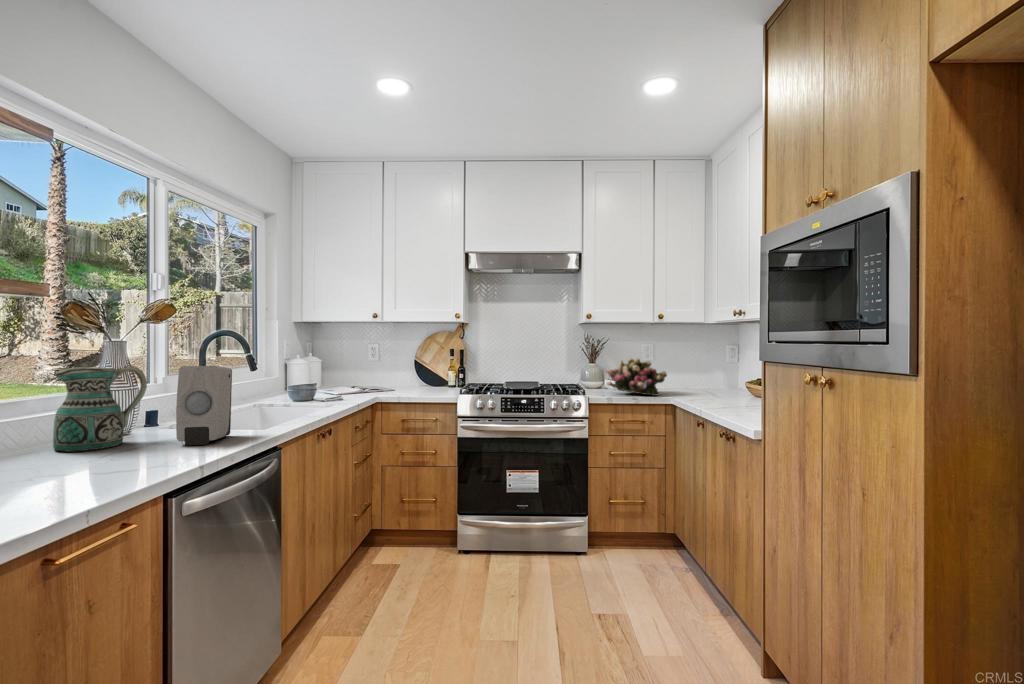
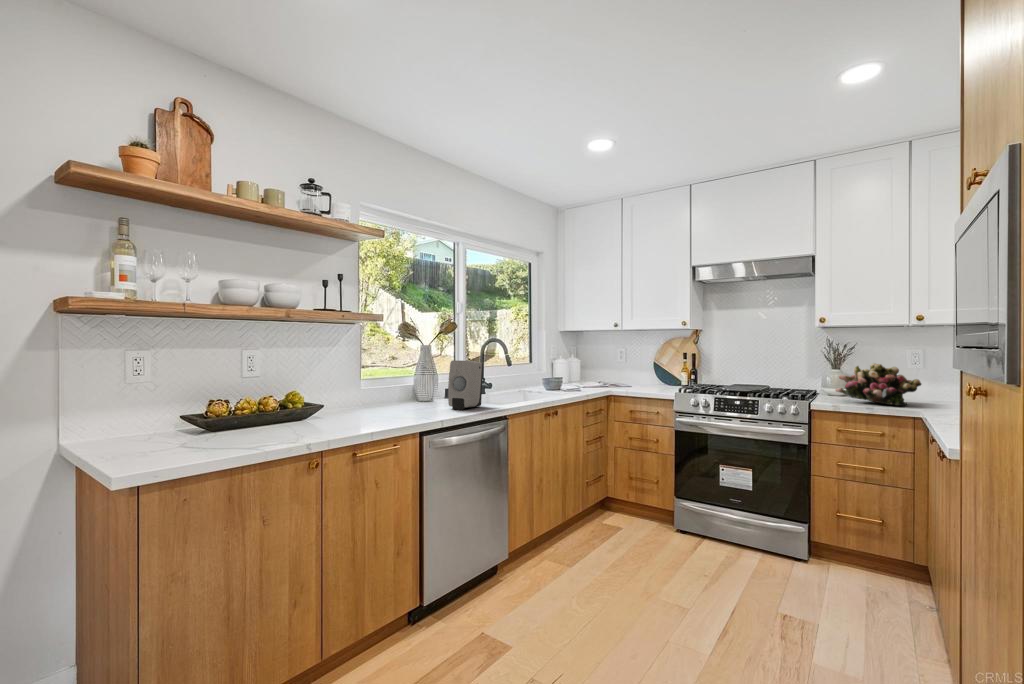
ceramic pitcher: present [53,366,147,451] -> none [397,360,440,407]

